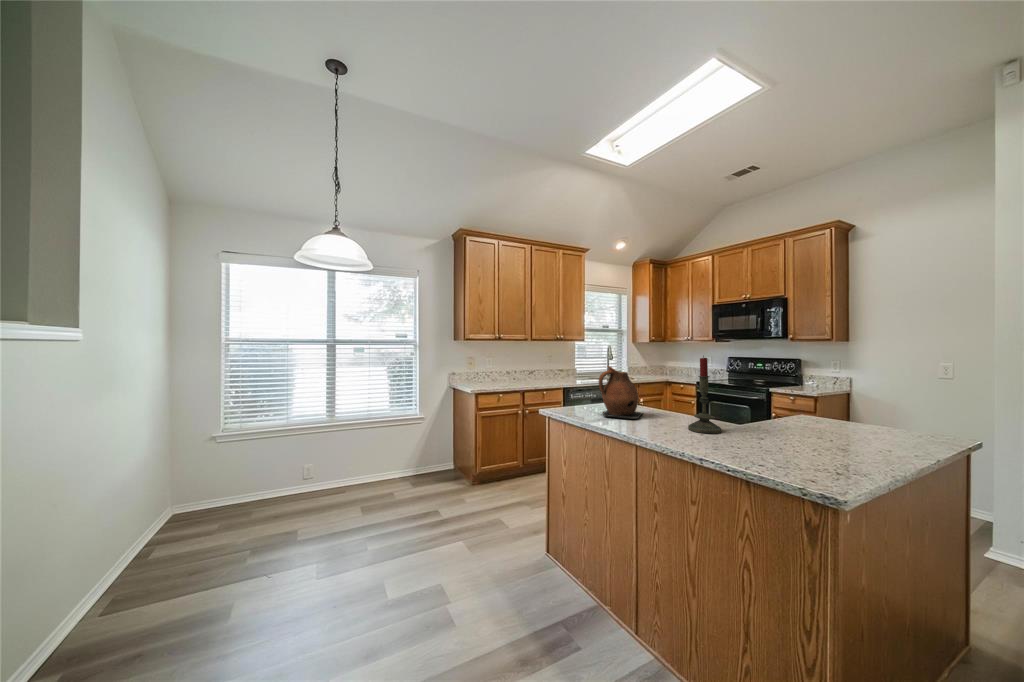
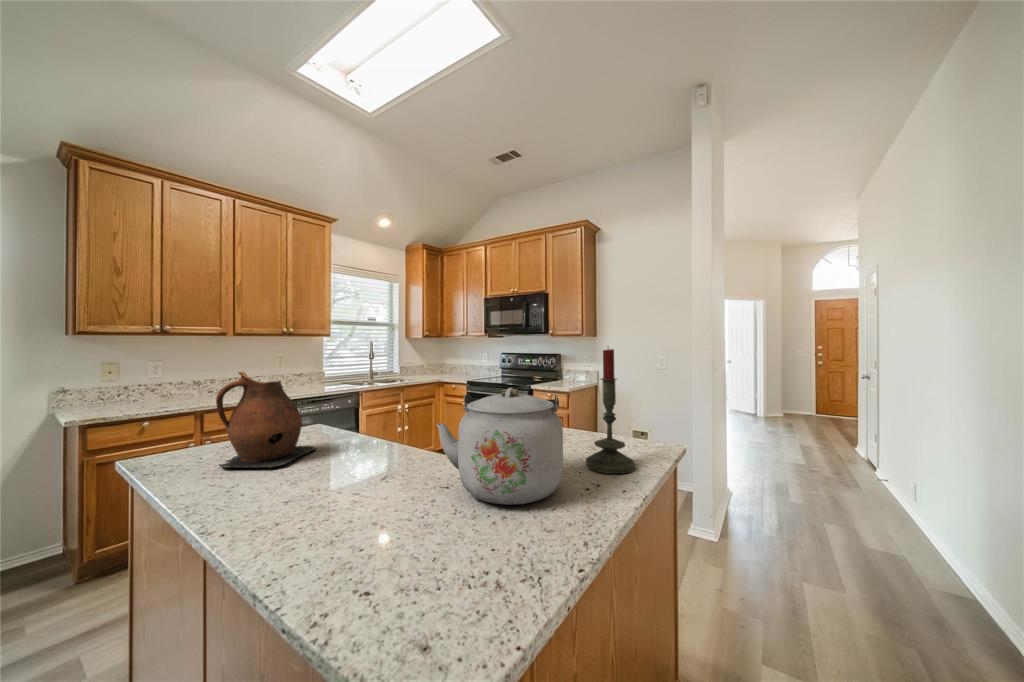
candle: present [688,356,721,434] -> present [586,349,635,474]
kettle: none [749,382,848,449] -> present [437,388,563,505]

